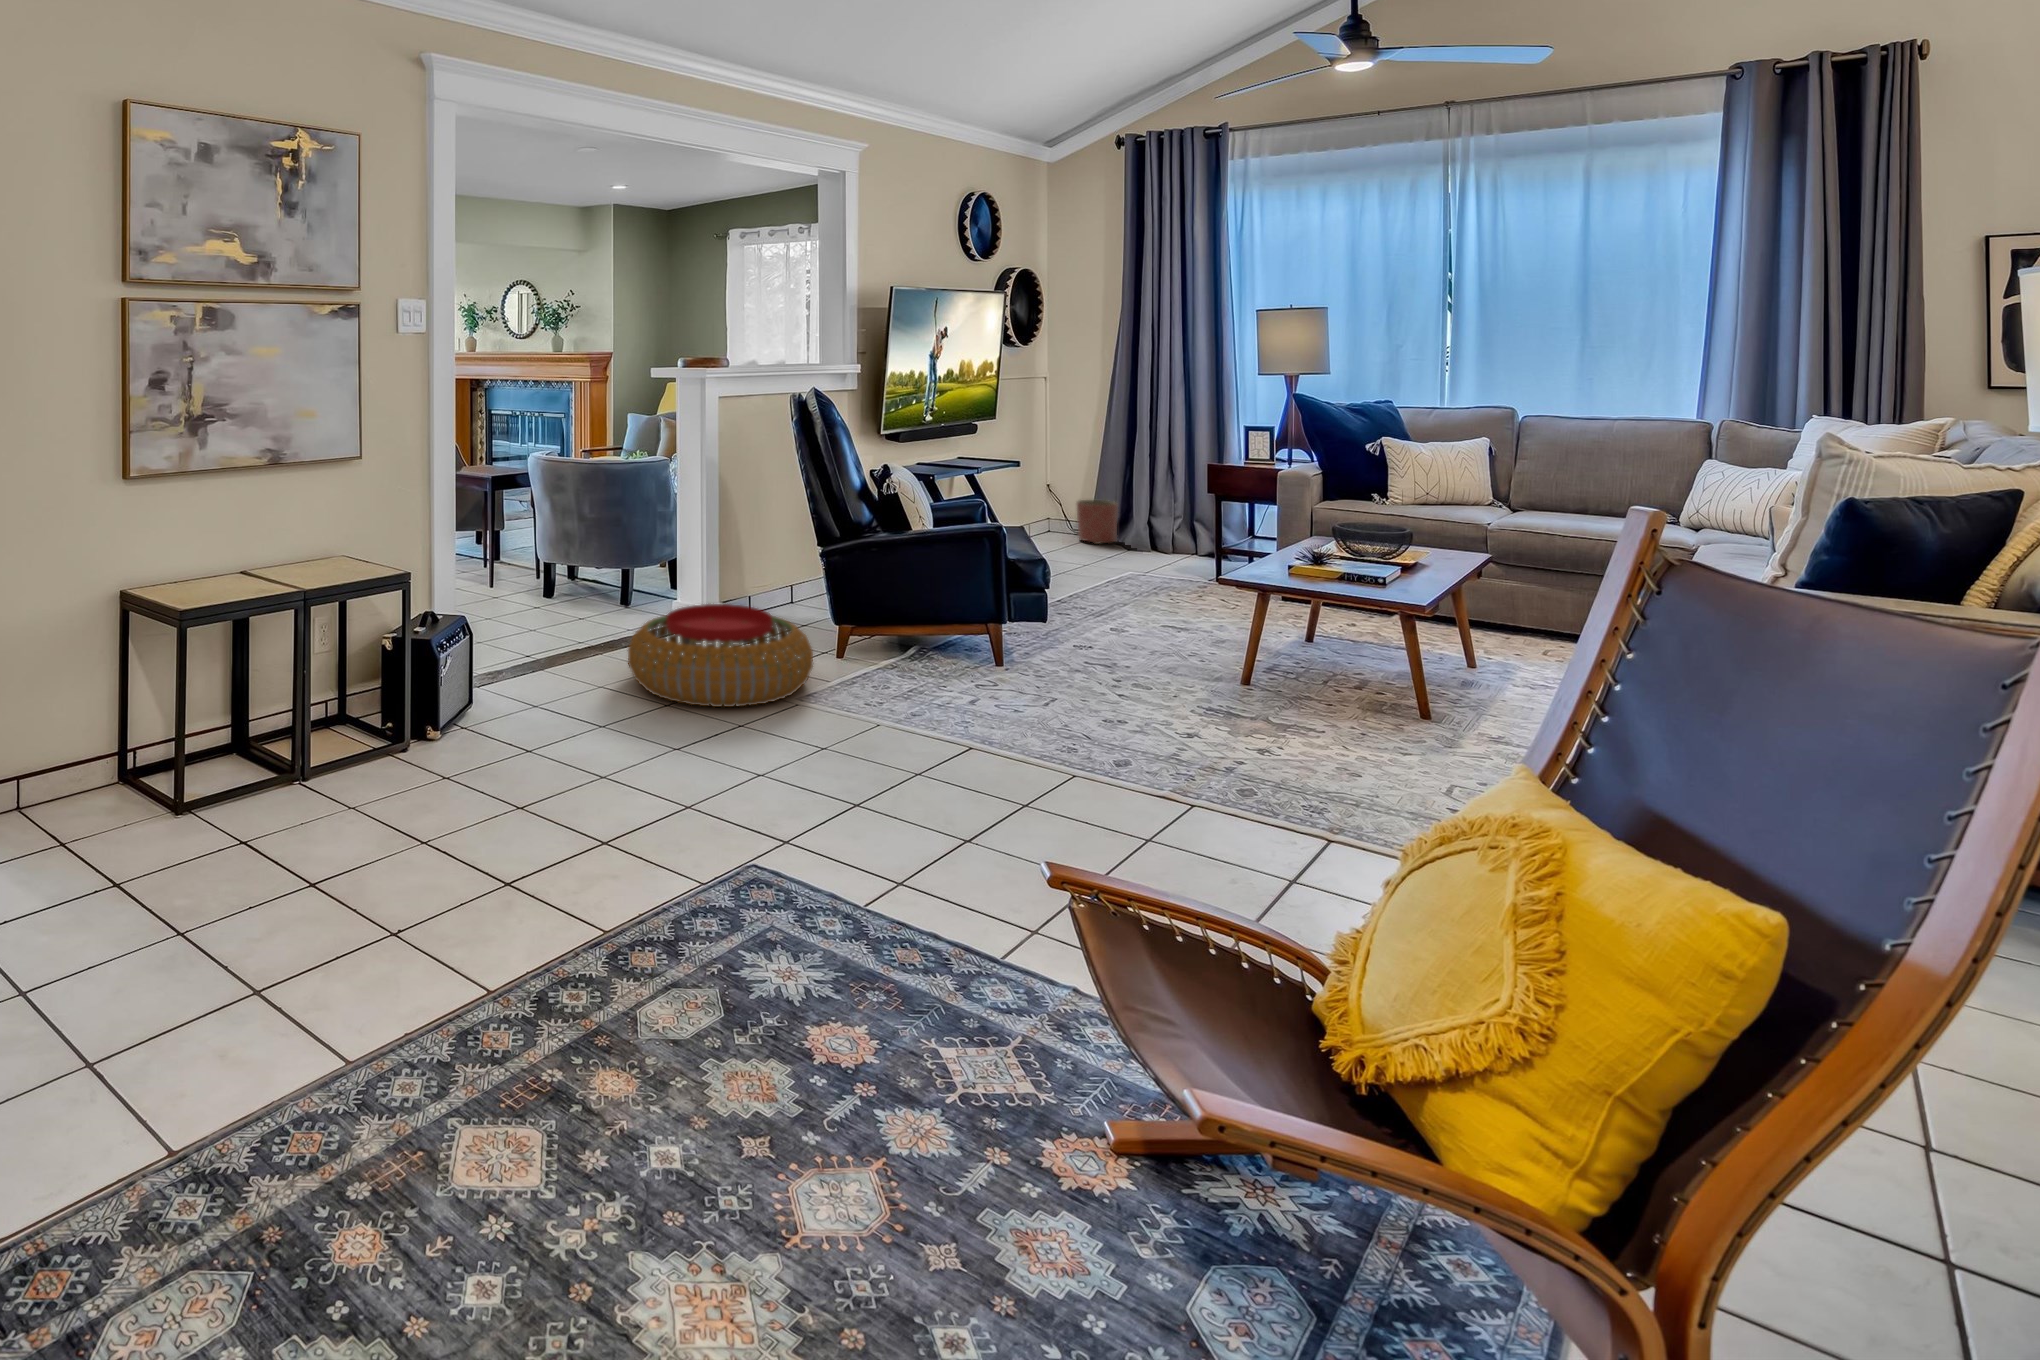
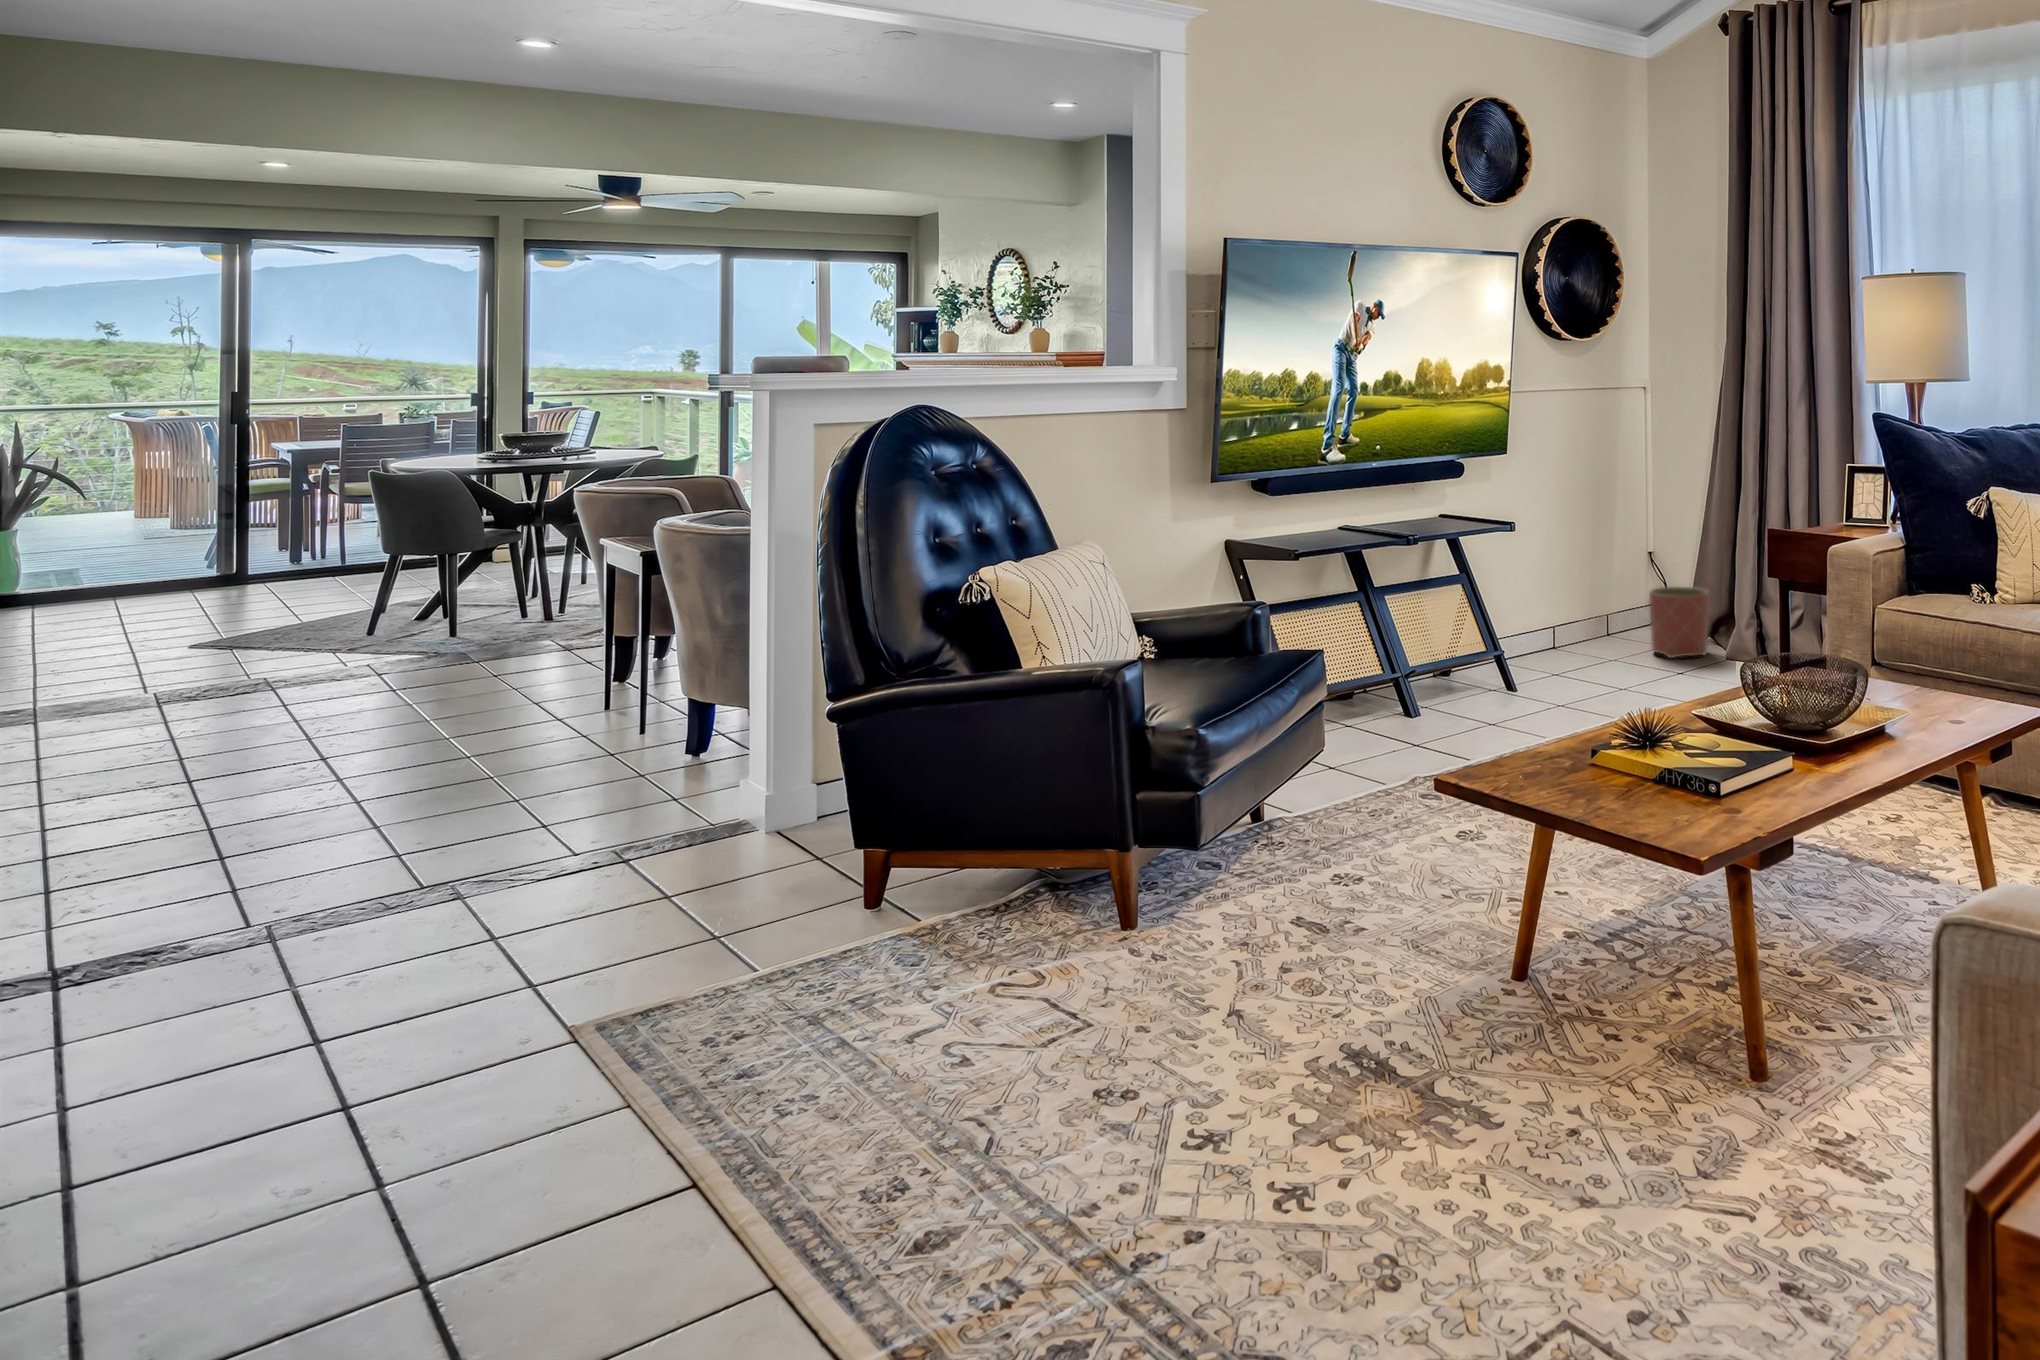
pouf: present [628,604,814,707] -> none [354,785,774,1003]

